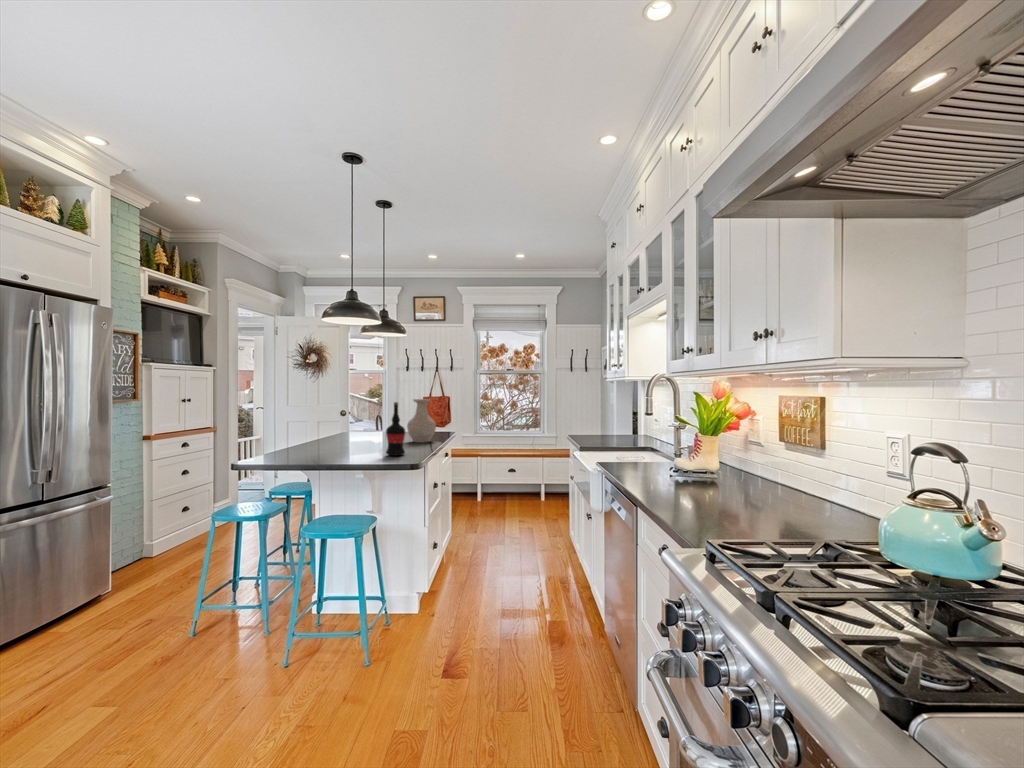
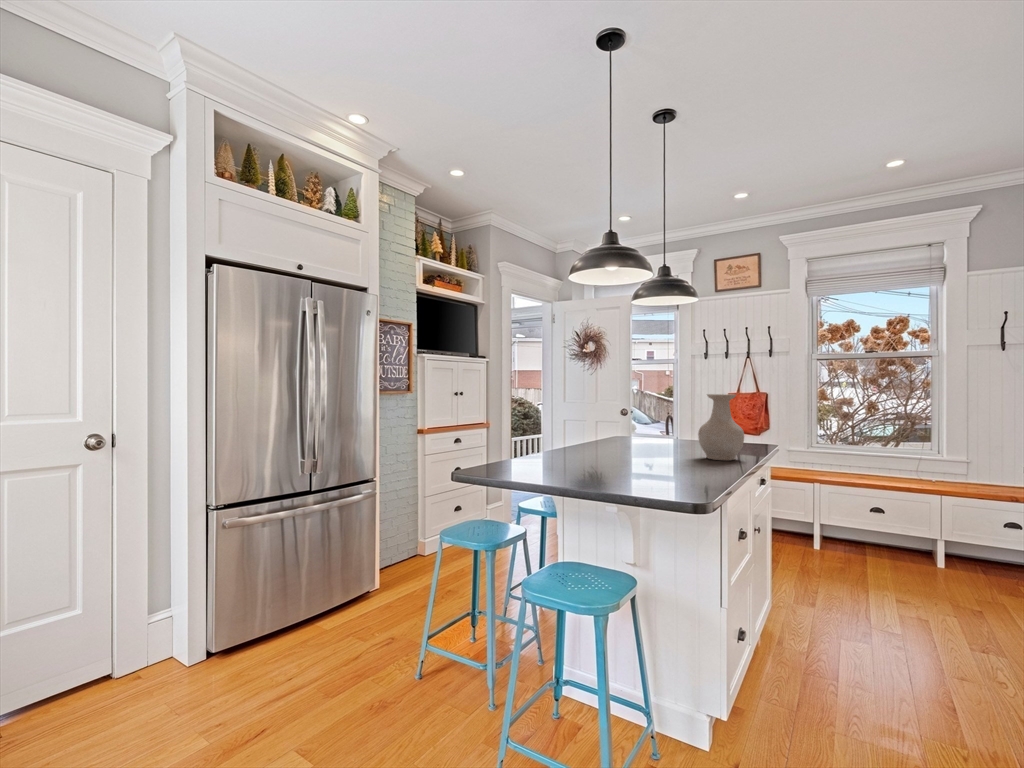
wine bottle: present [386,402,405,456] -> none [659,397,690,482]

